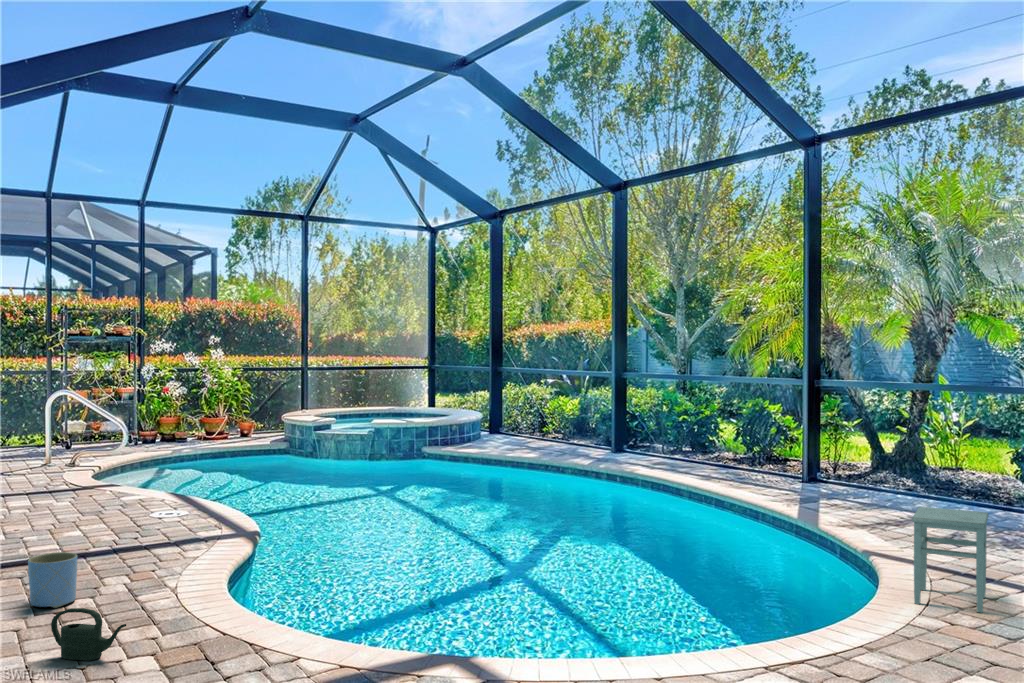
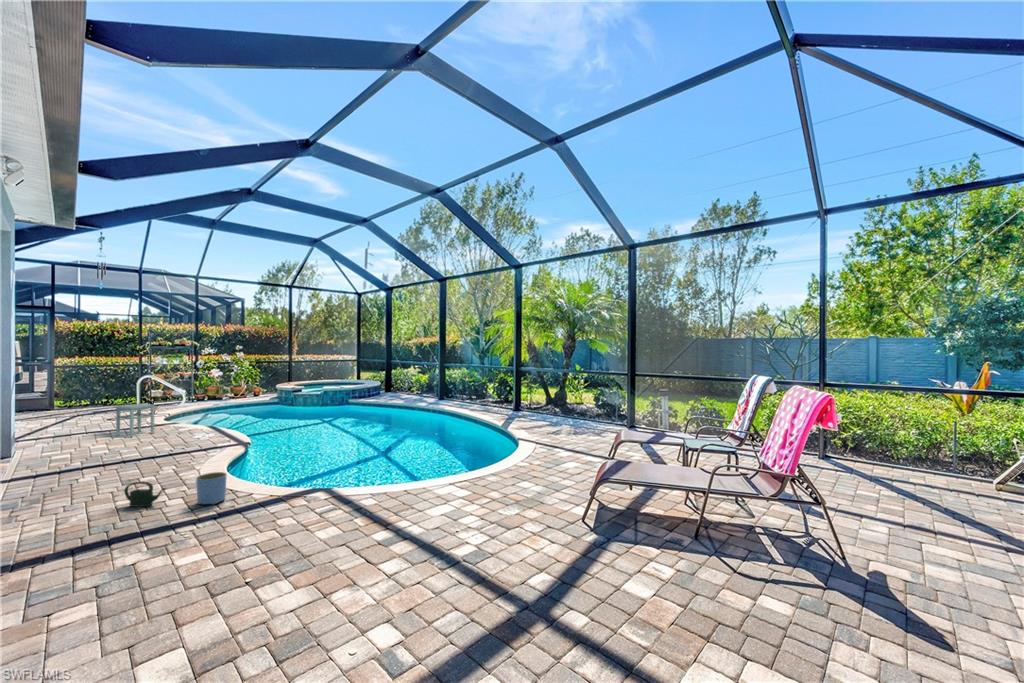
stool: present [912,507,988,613] -> present [116,404,155,437]
planter: present [28,552,77,608] -> present [196,472,227,504]

